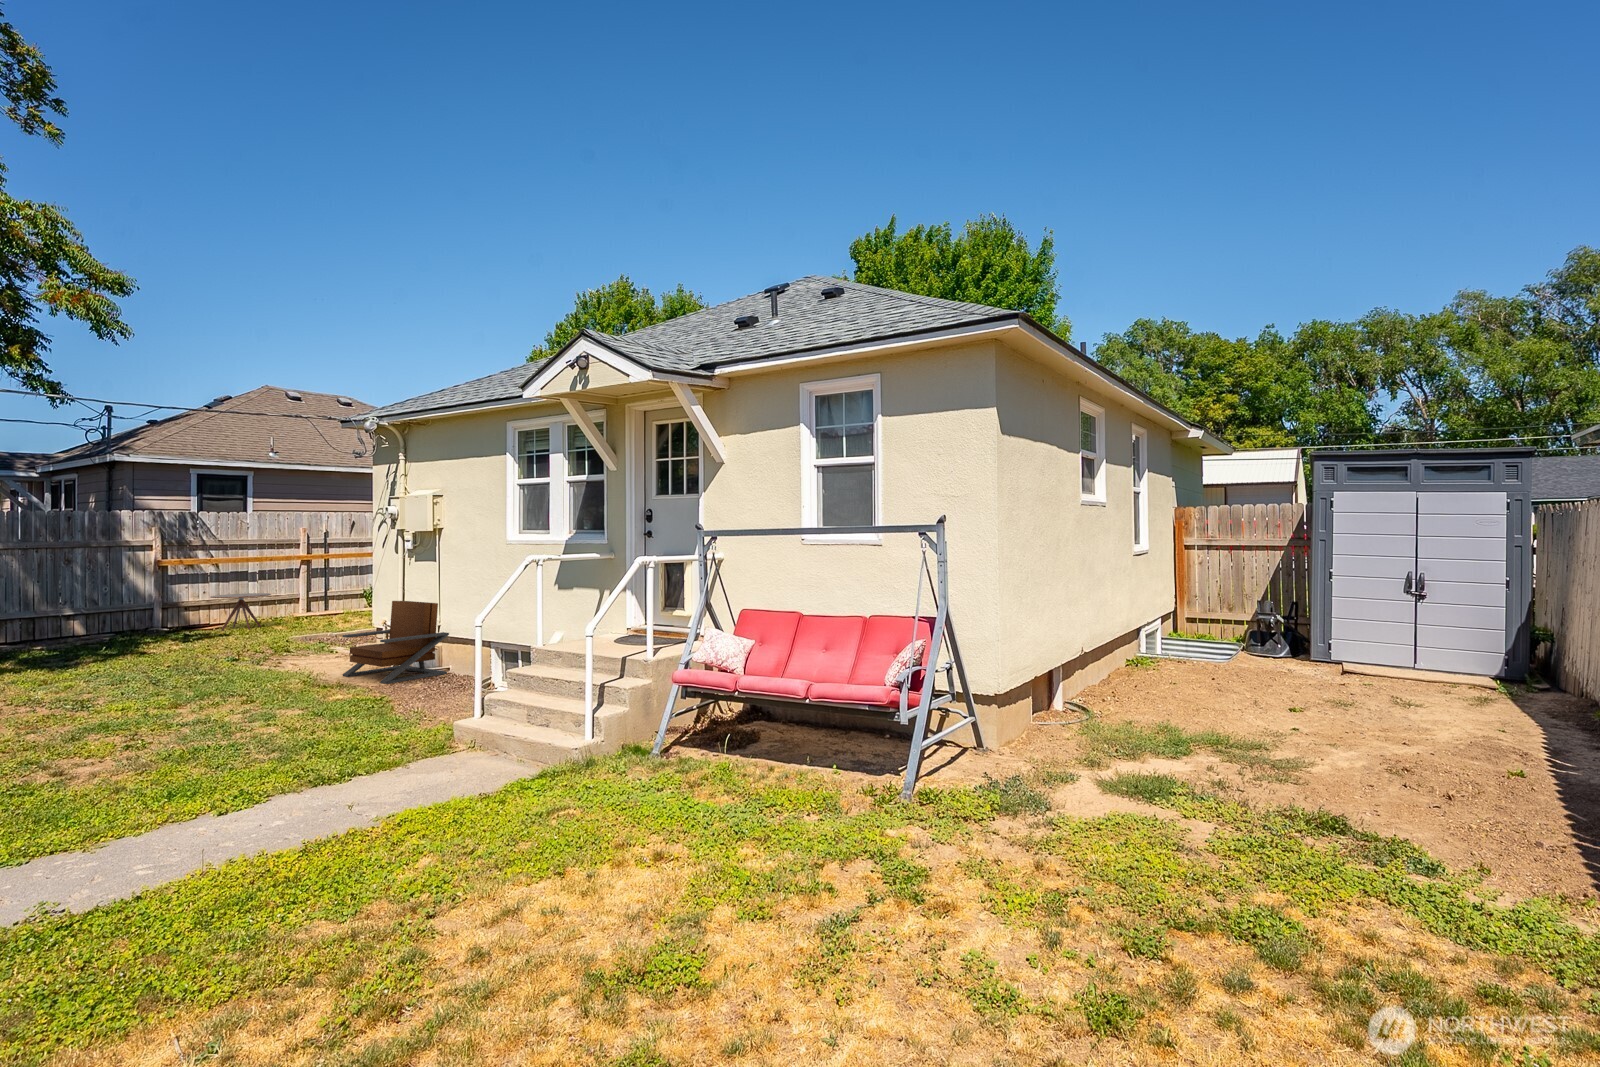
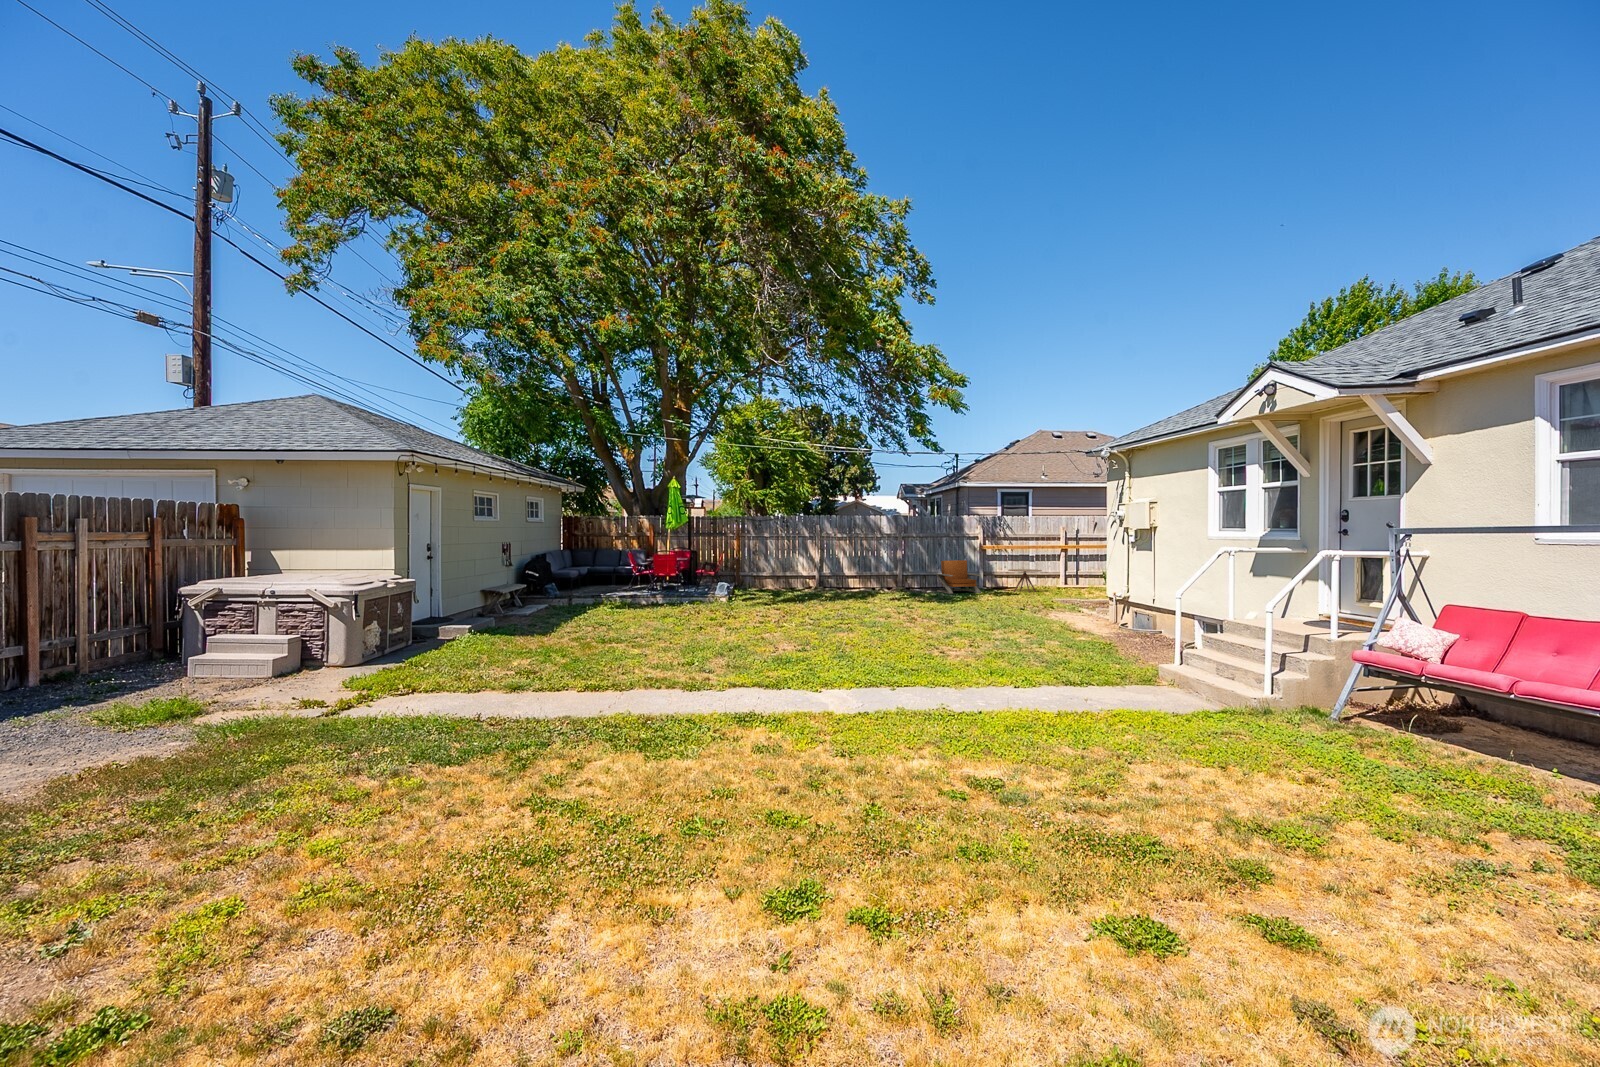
lounge chair: present [342,601,449,684] -> present [936,560,981,594]

